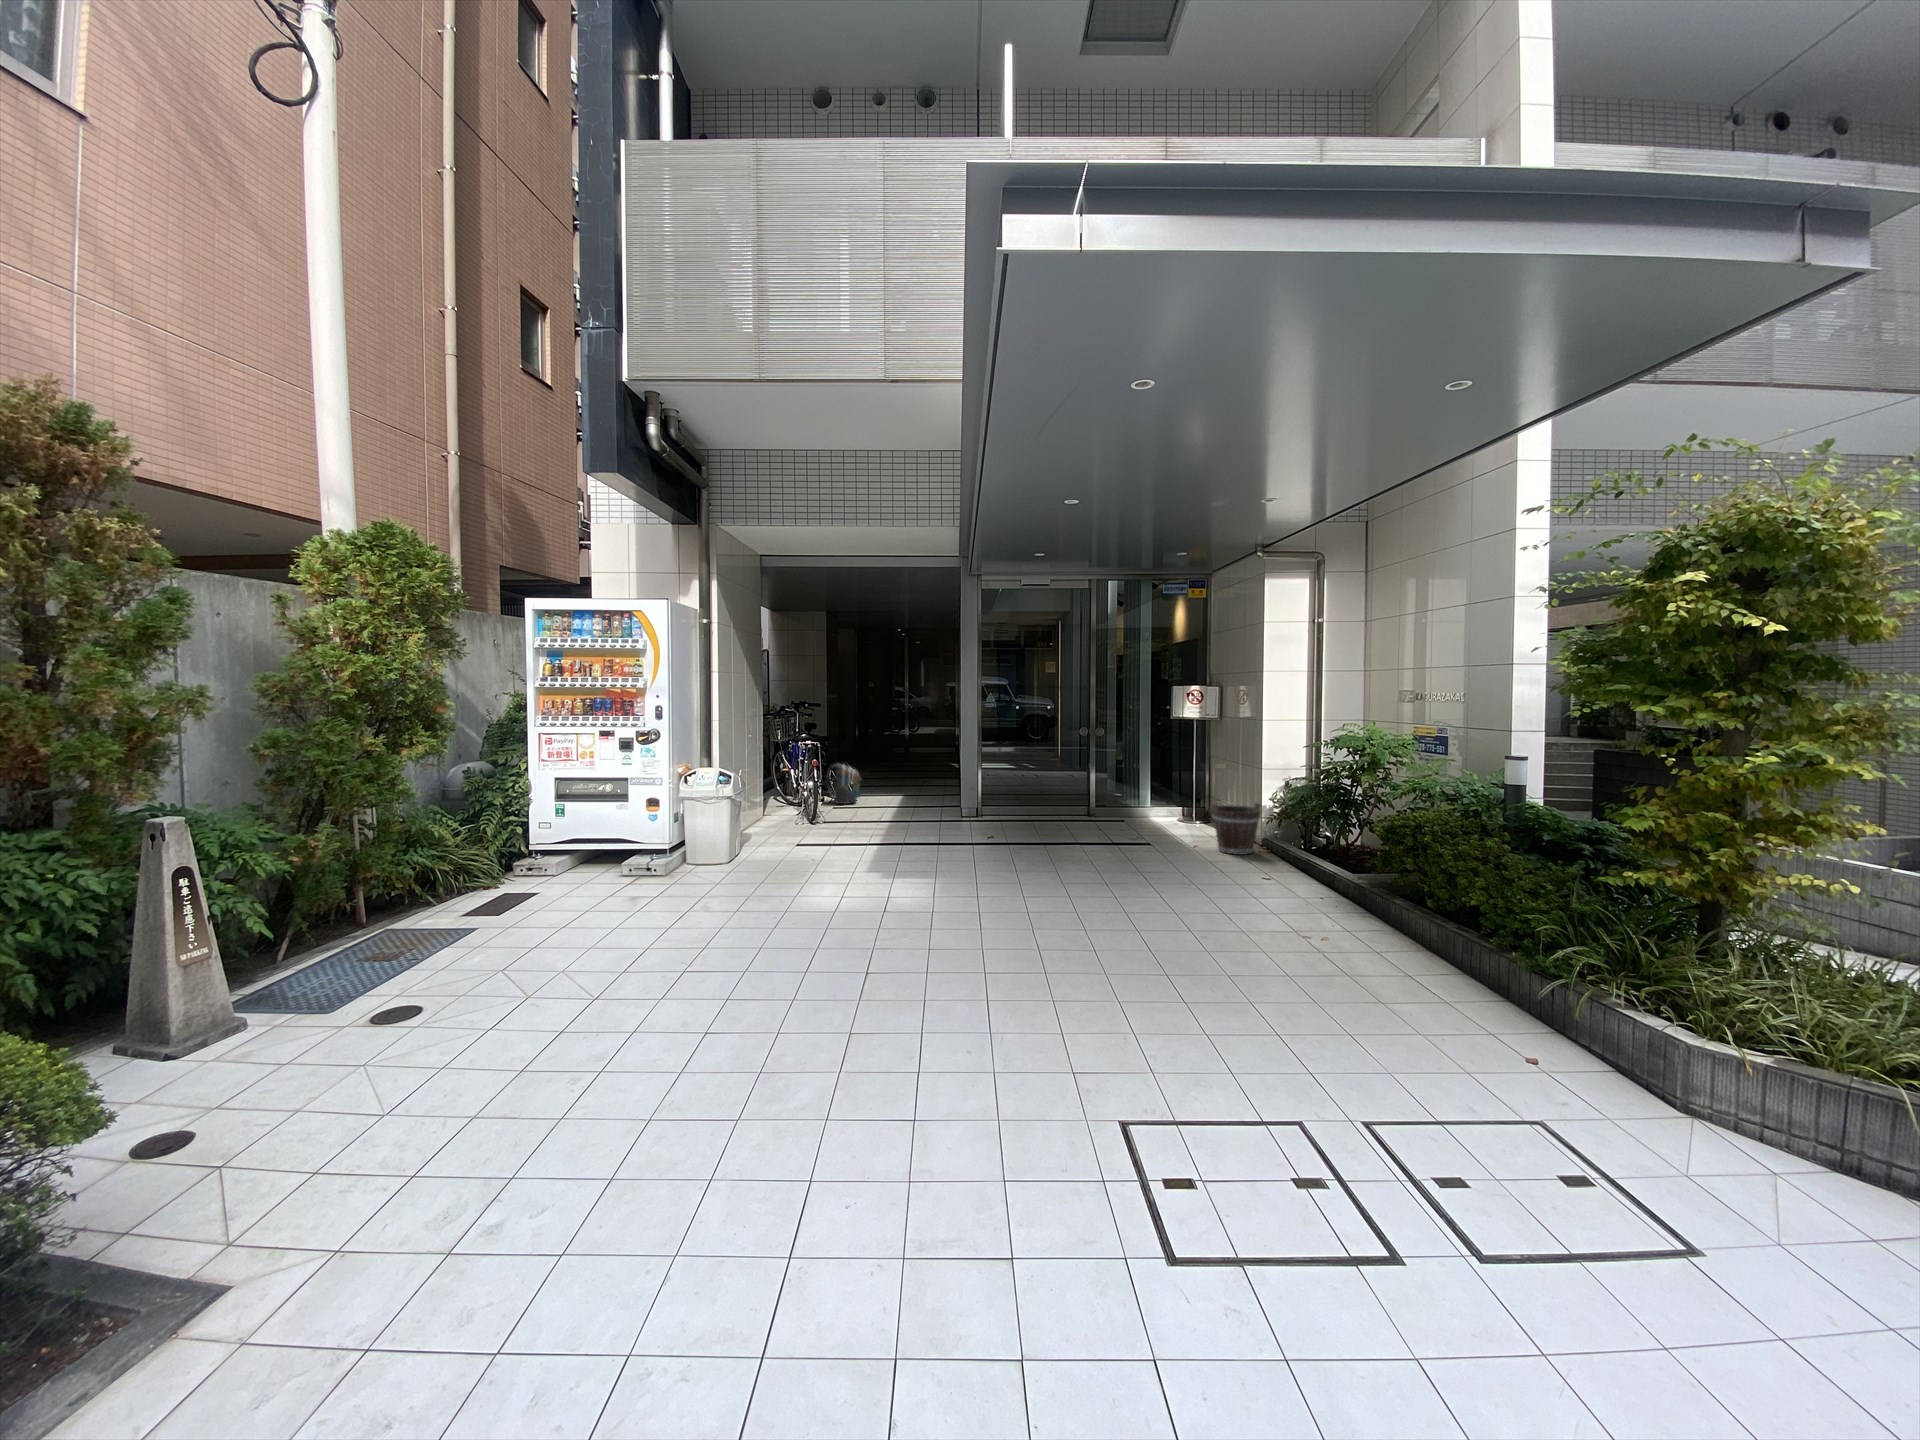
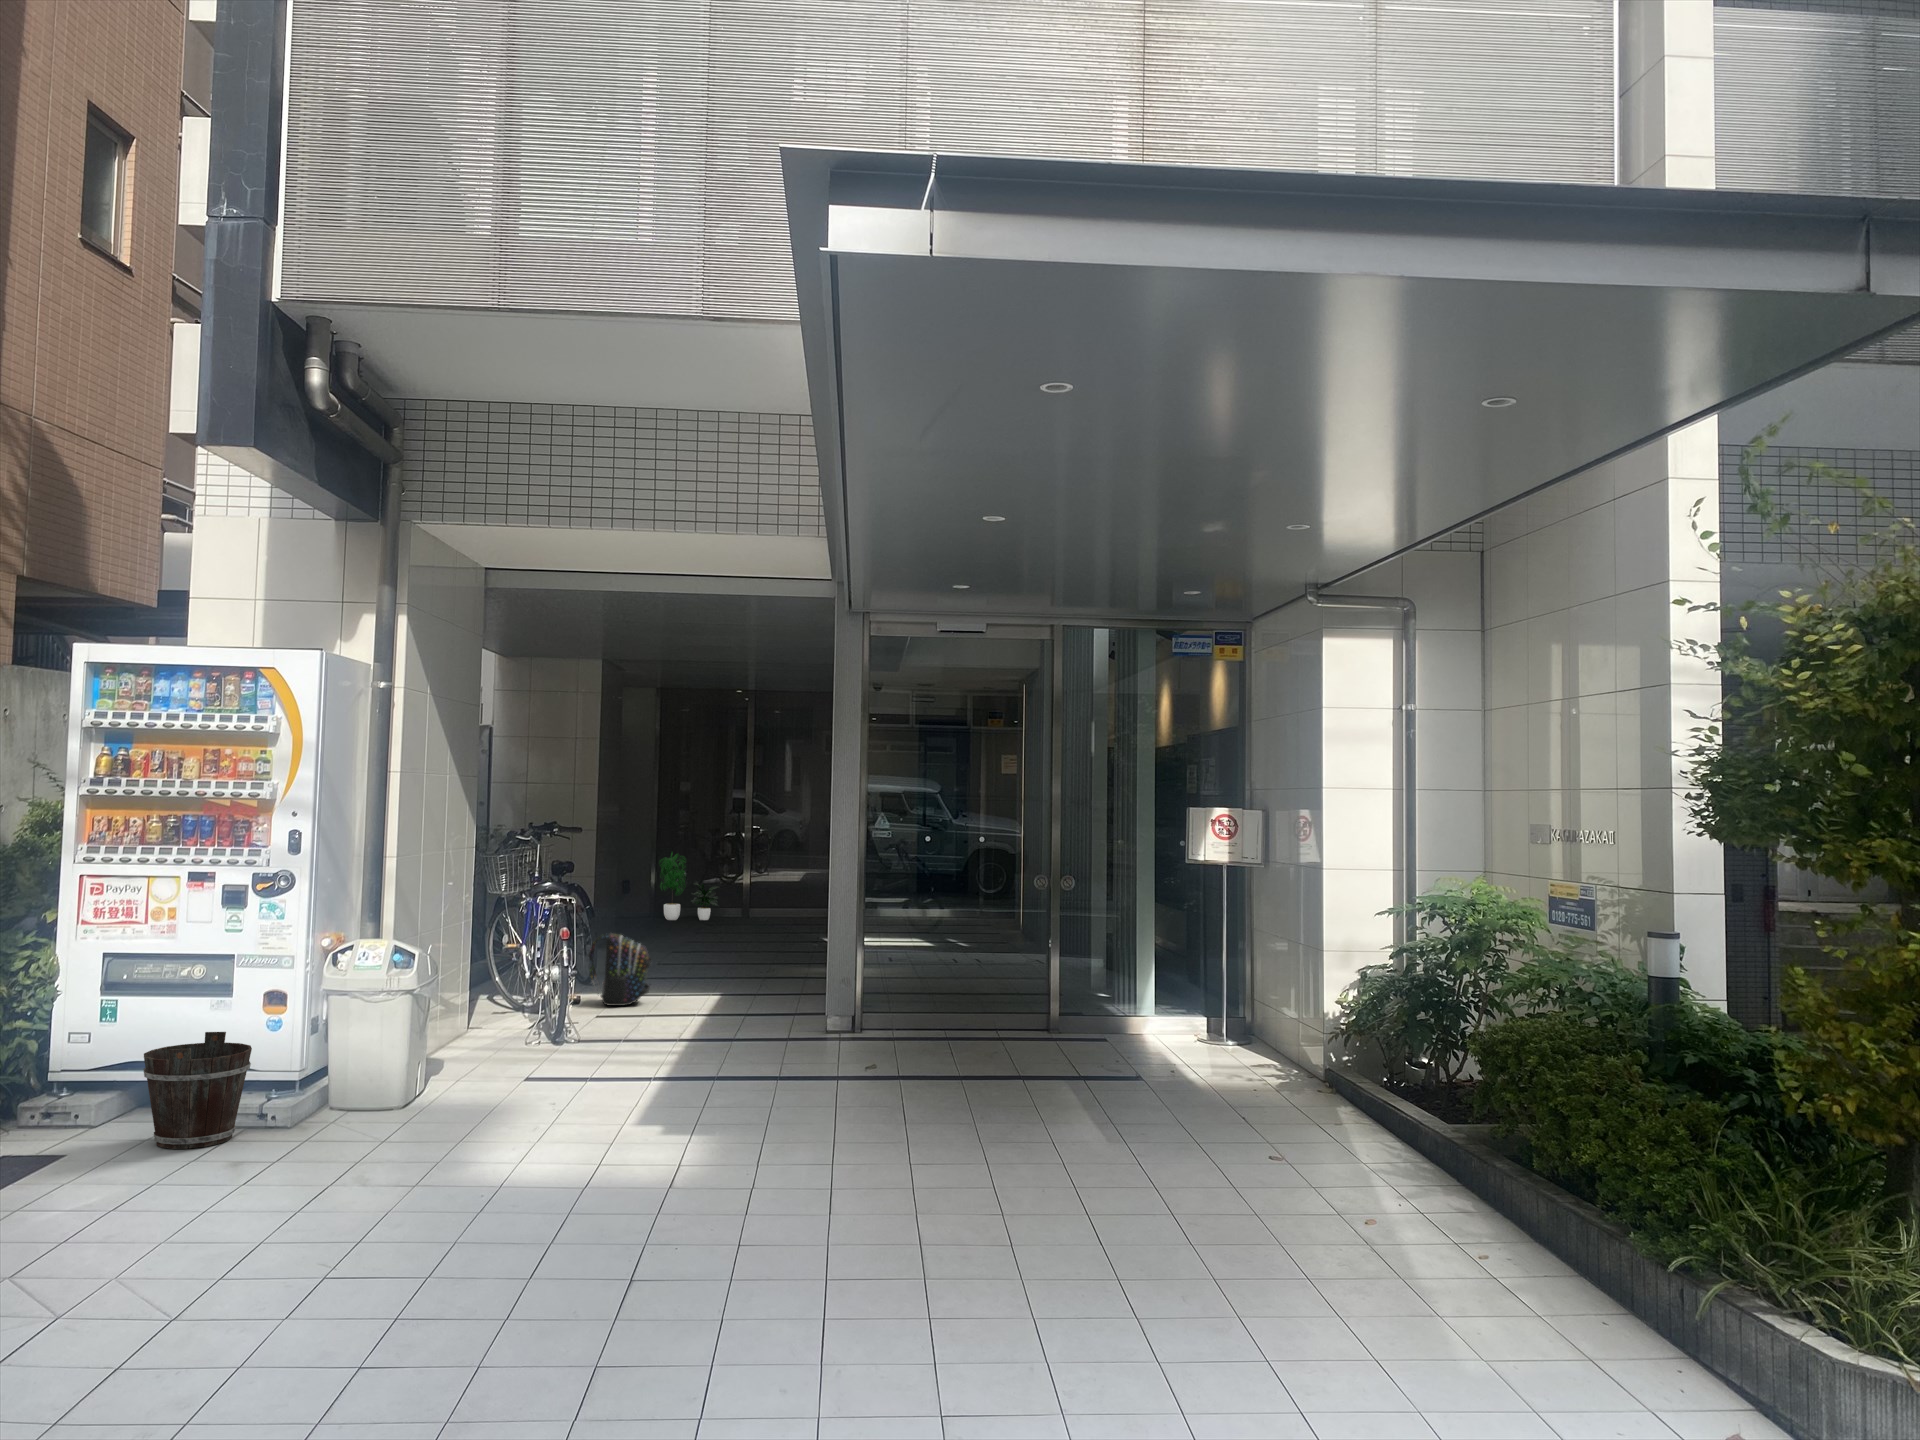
potted plant: none [861,717,896,756] -> present [660,853,717,920]
bucket: present [1212,803,1261,855] -> present [143,1032,252,1149]

